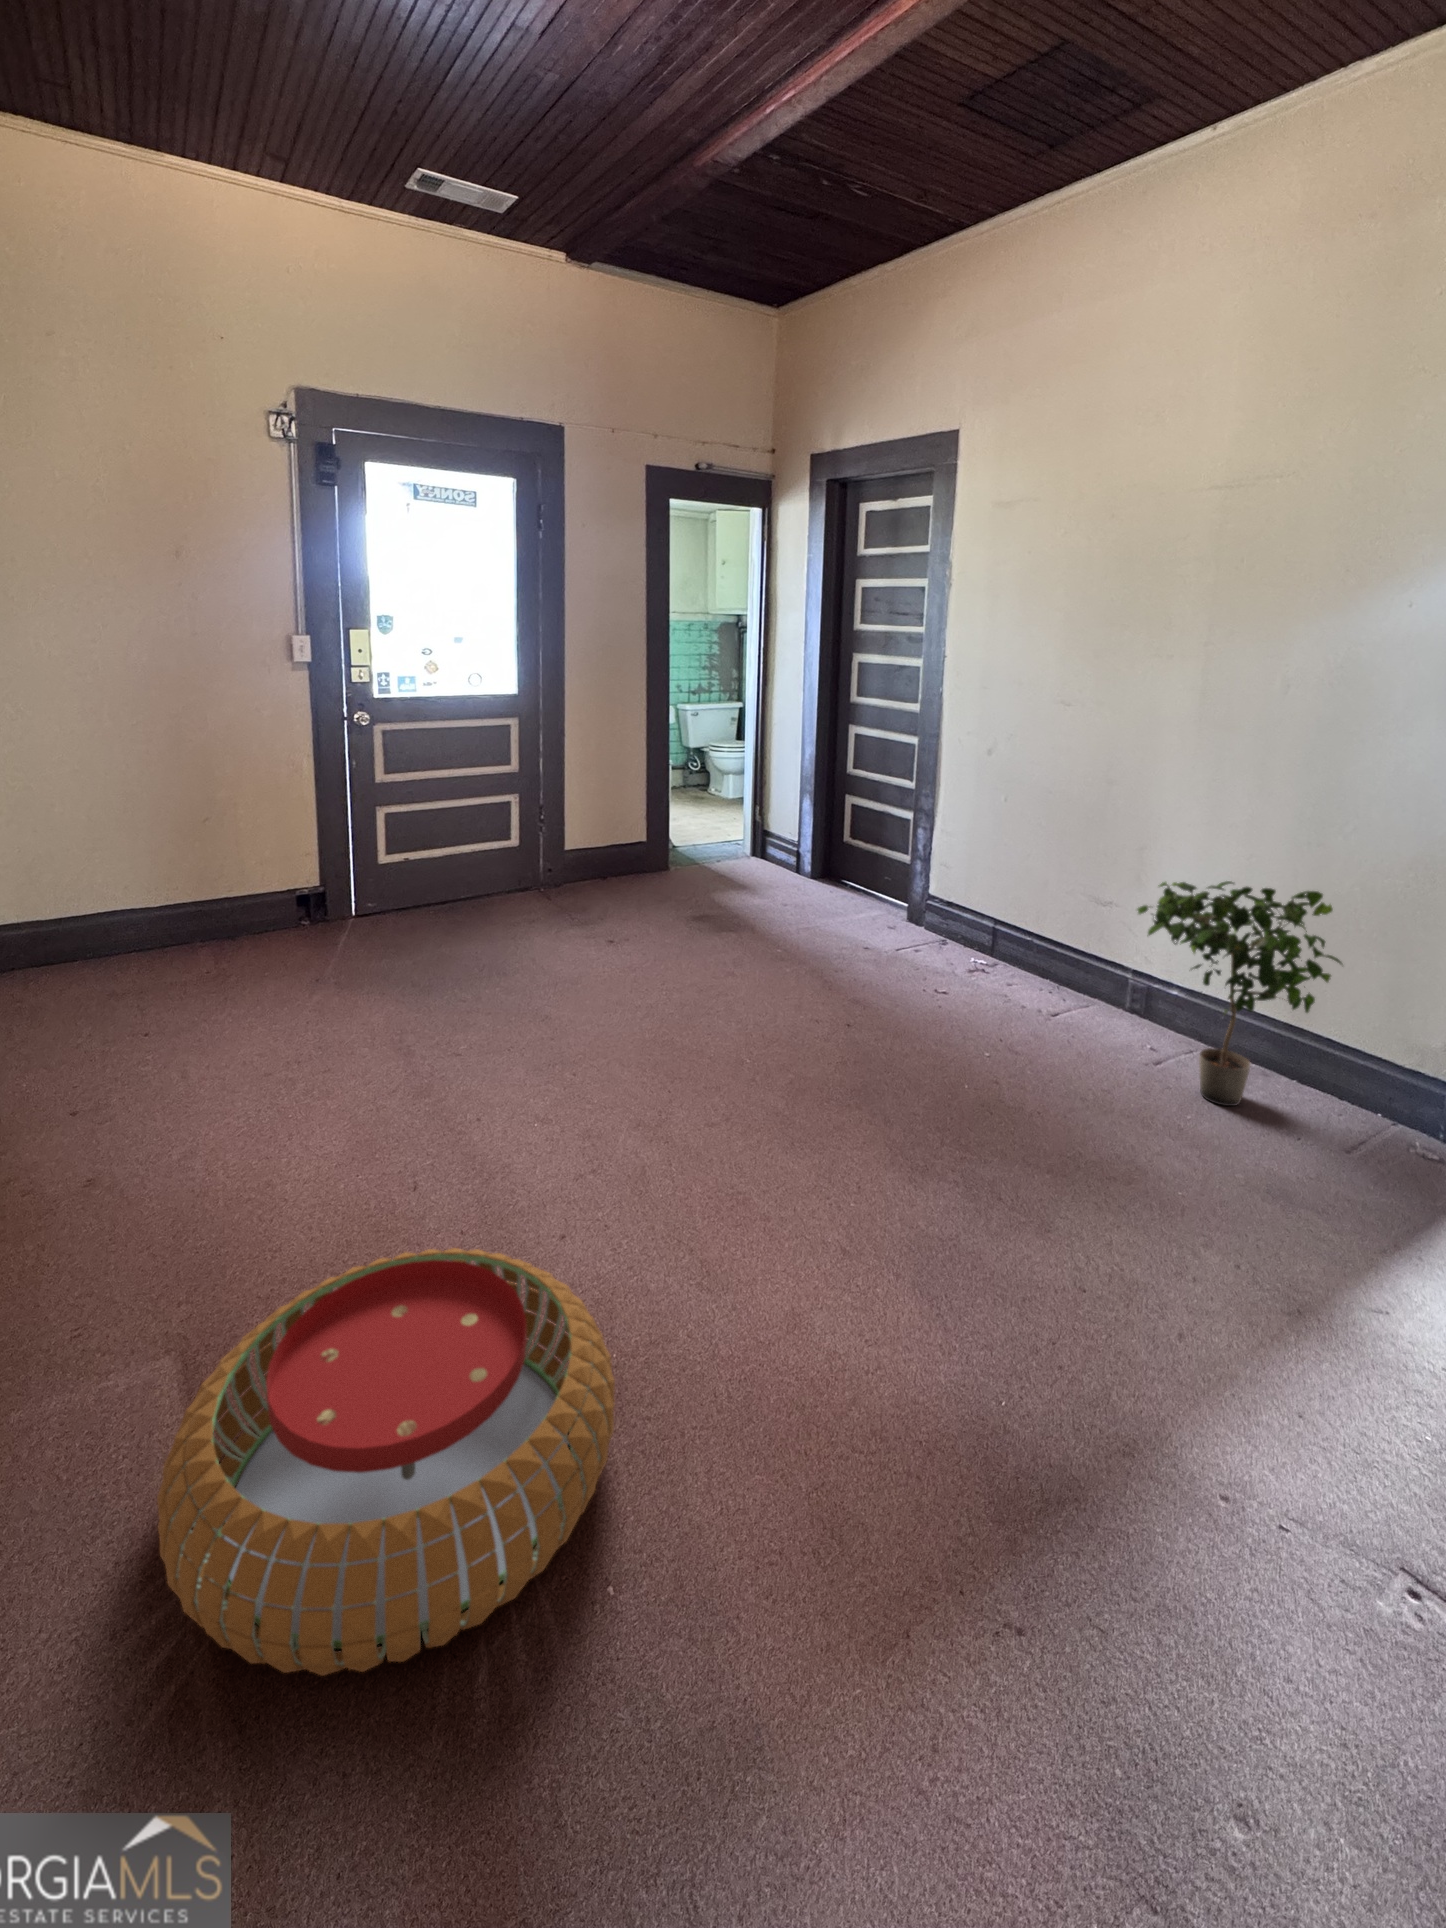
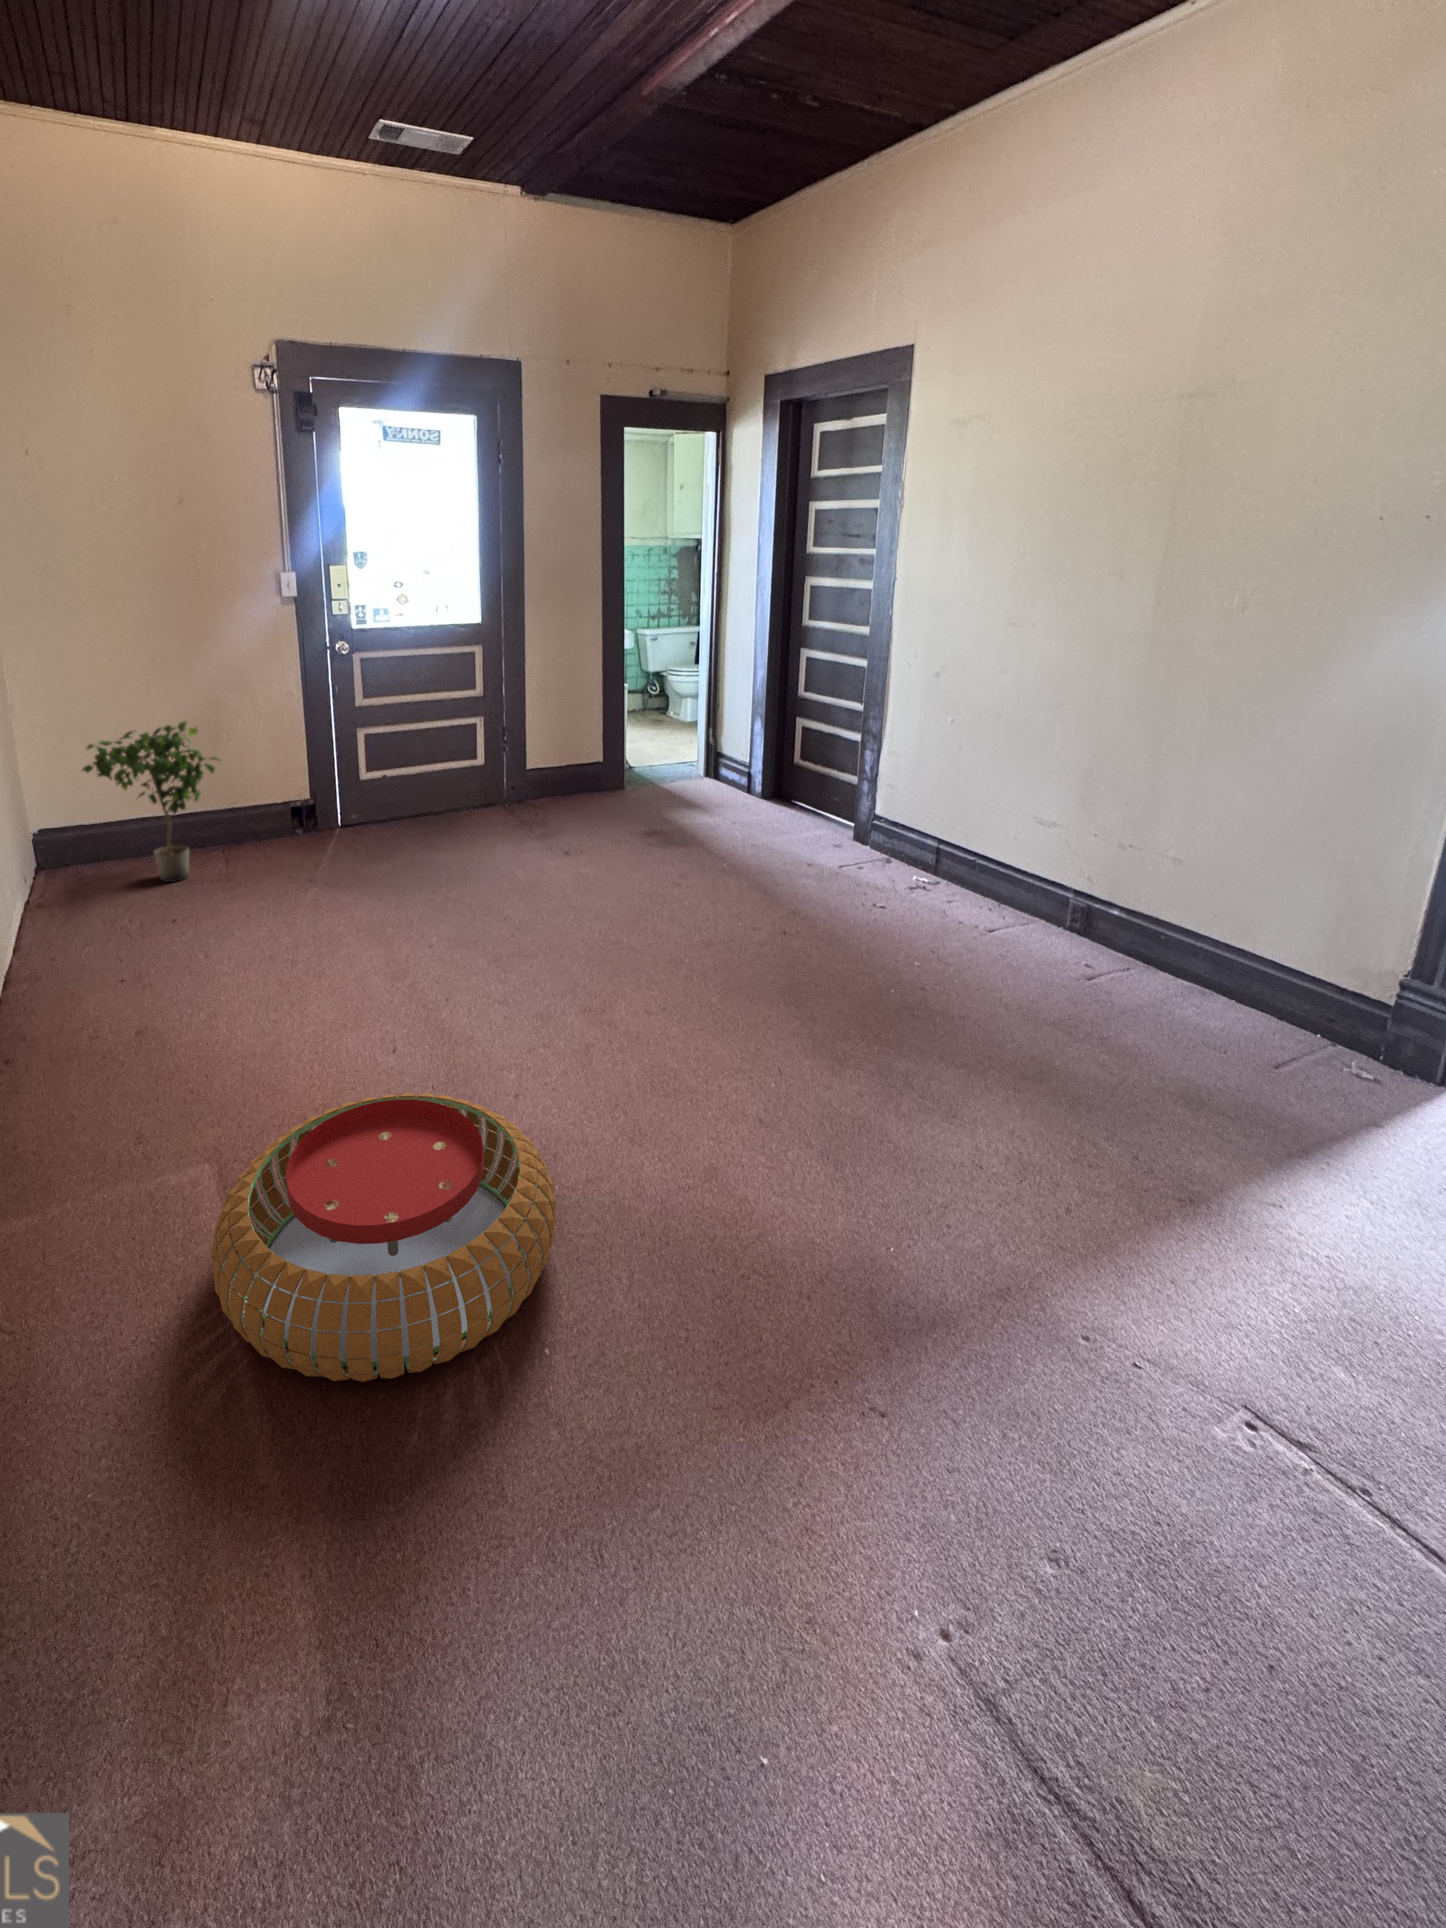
potted plant: present [1137,881,1342,1106] -> present [82,722,219,882]

